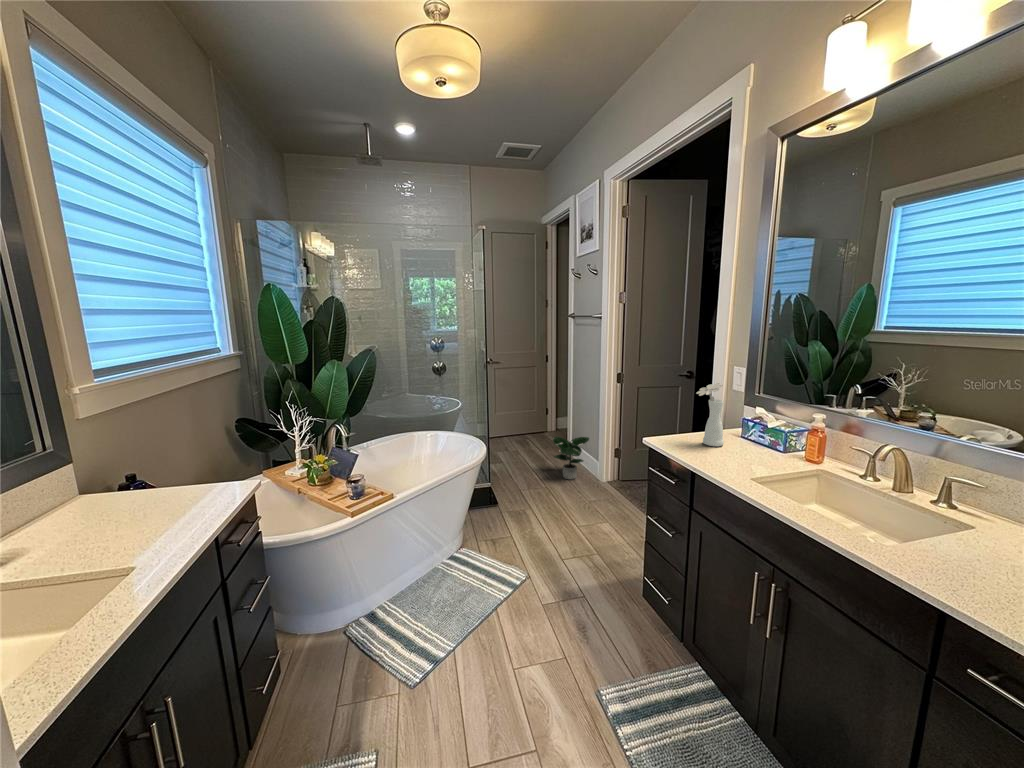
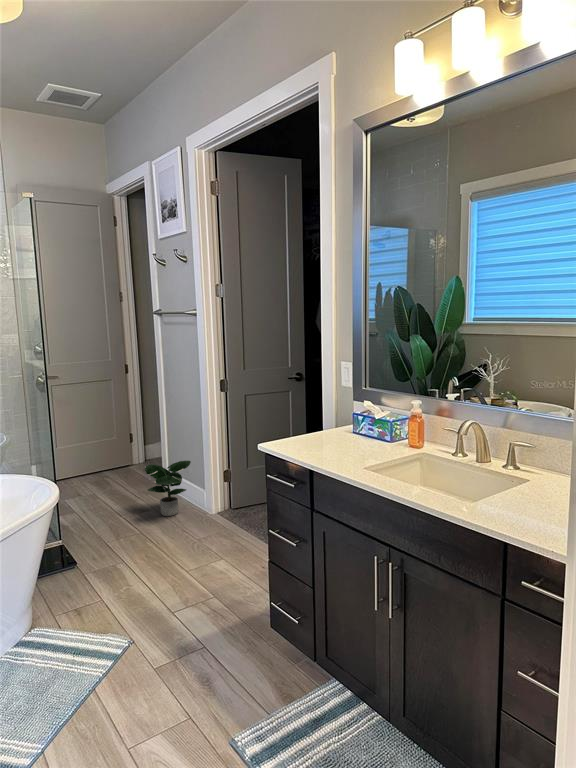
vase: present [696,383,724,446] -> none [307,378,337,445]

